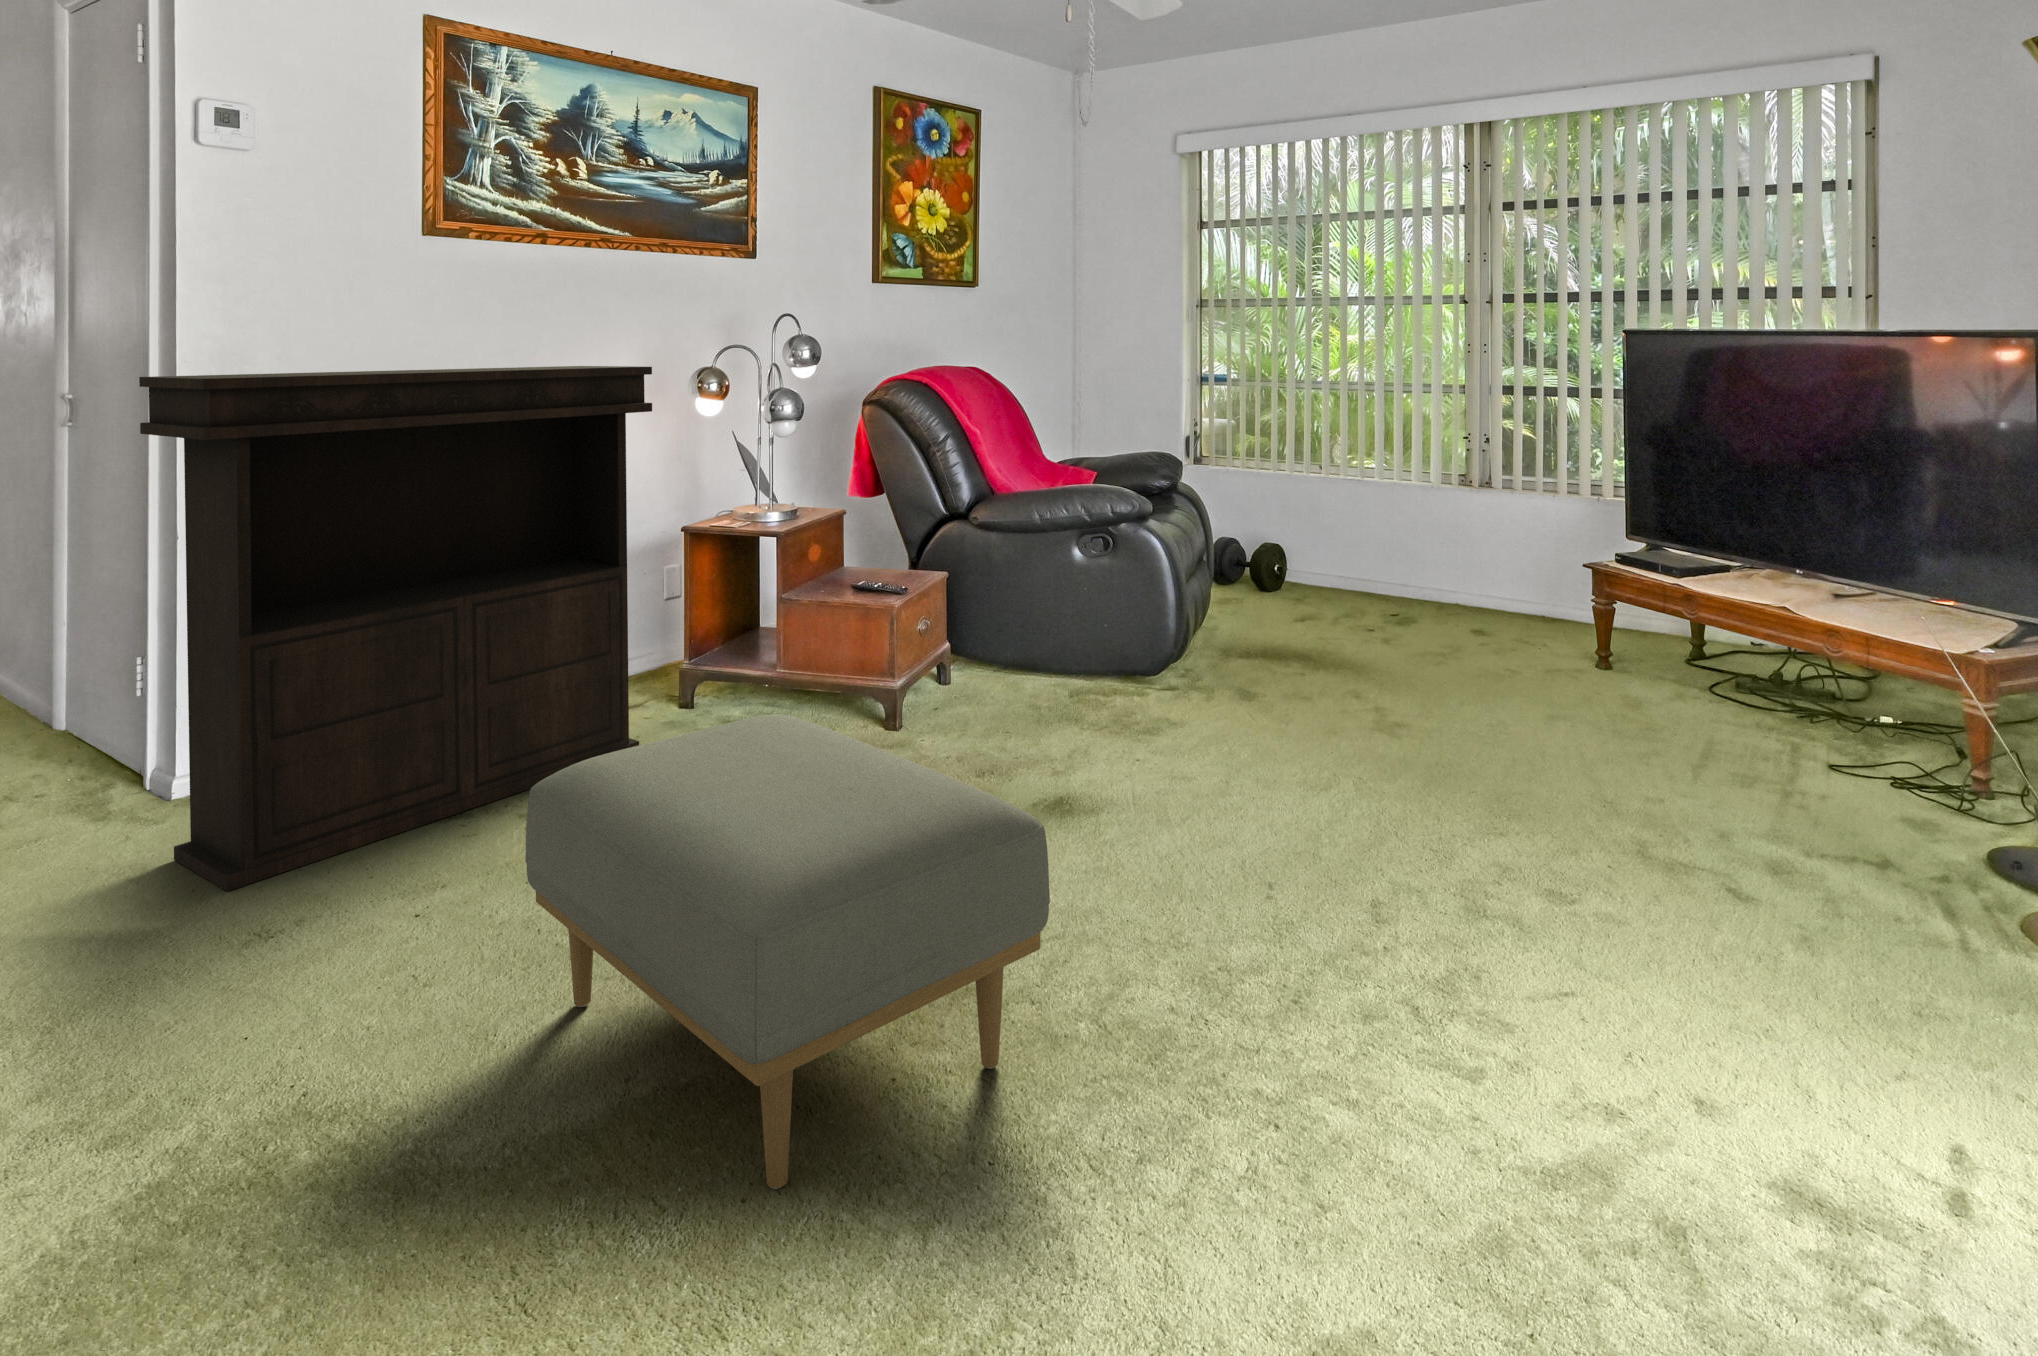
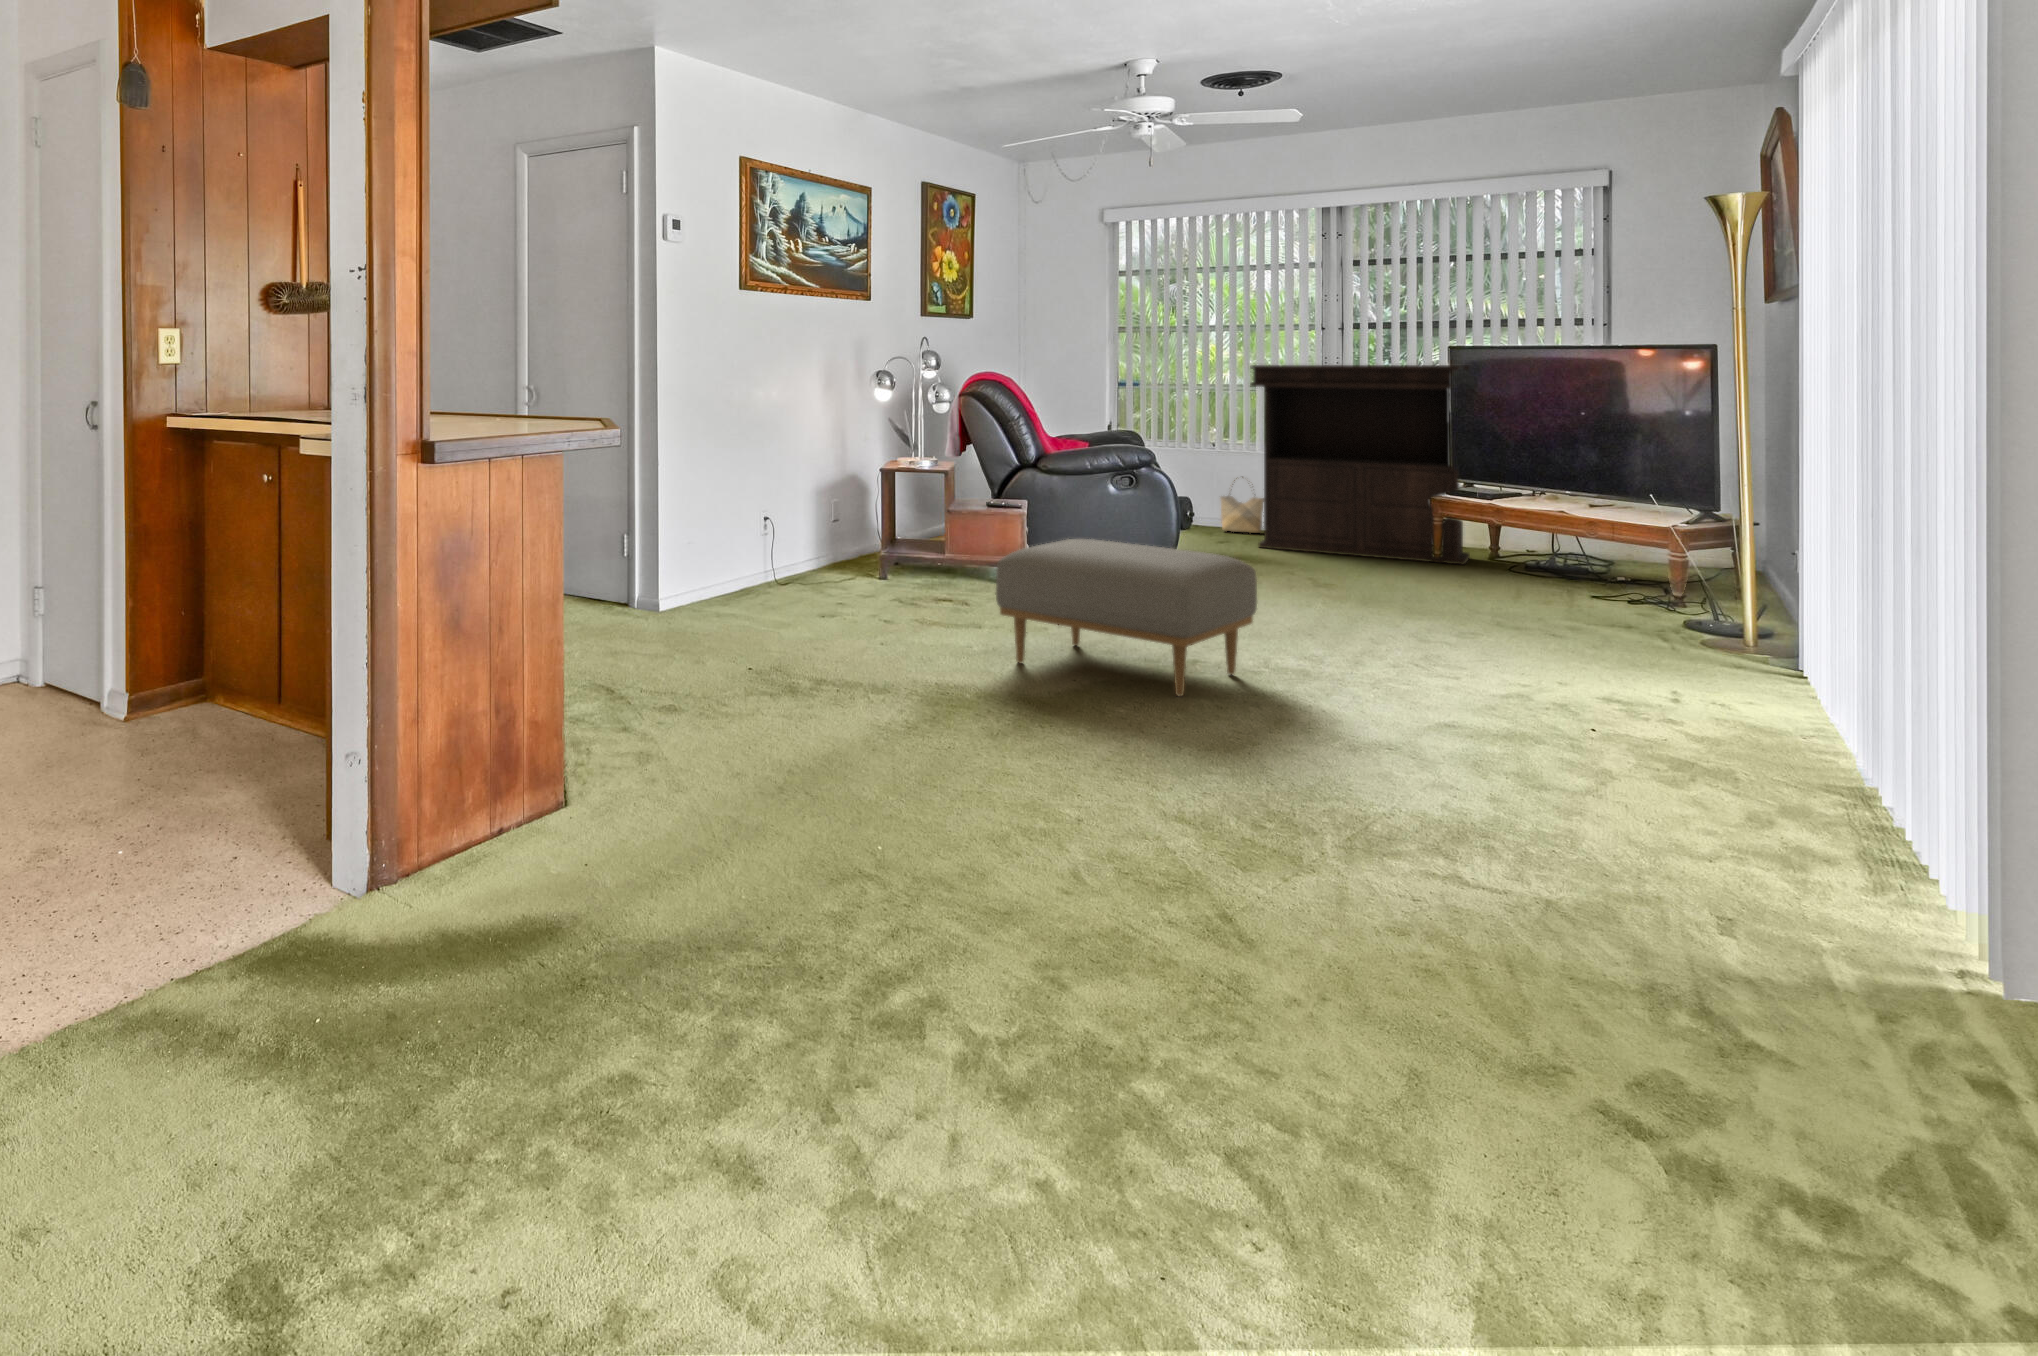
console table: present [139,366,652,891] -> present [1250,365,1470,565]
woven basket: none [1316,514,1377,597] -> present [1221,477,1264,533]

